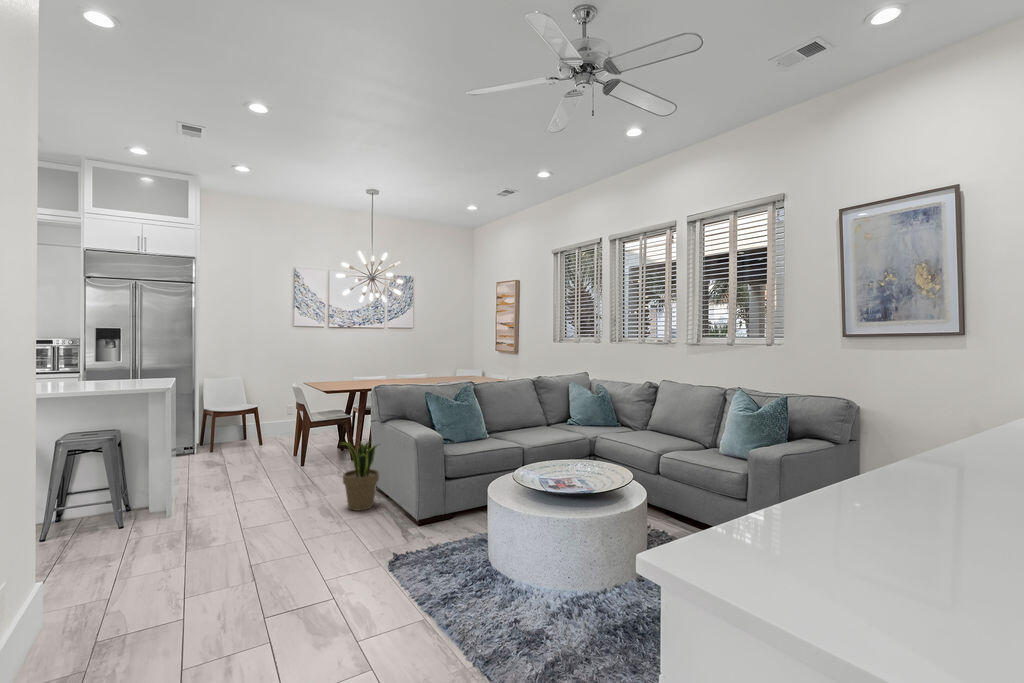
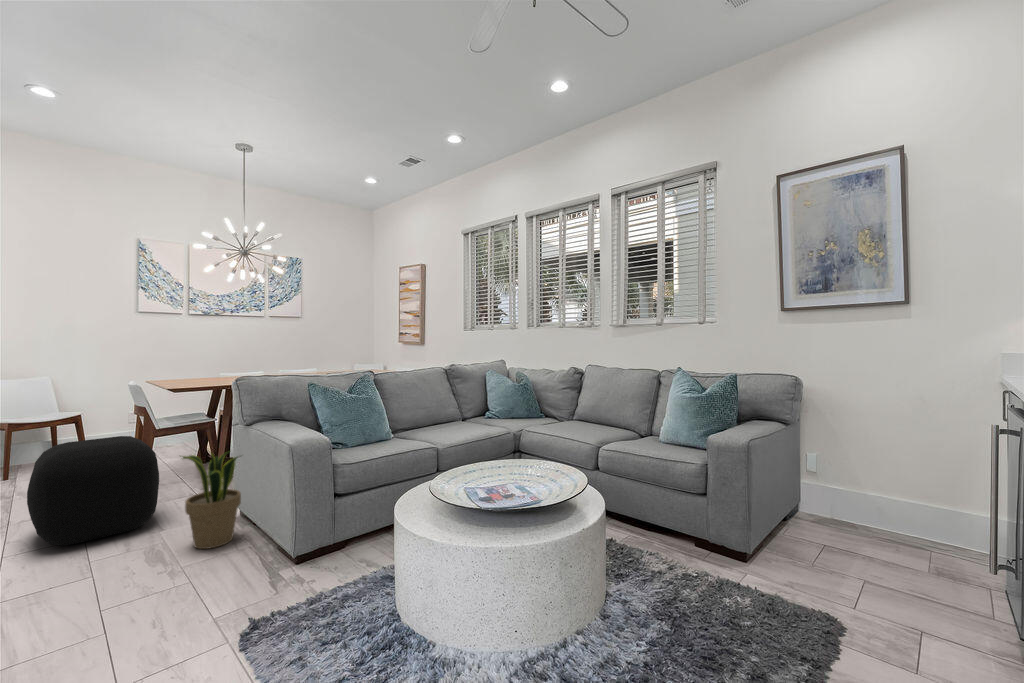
ottoman: none [244,426,321,500] -> present [27,436,159,546]

